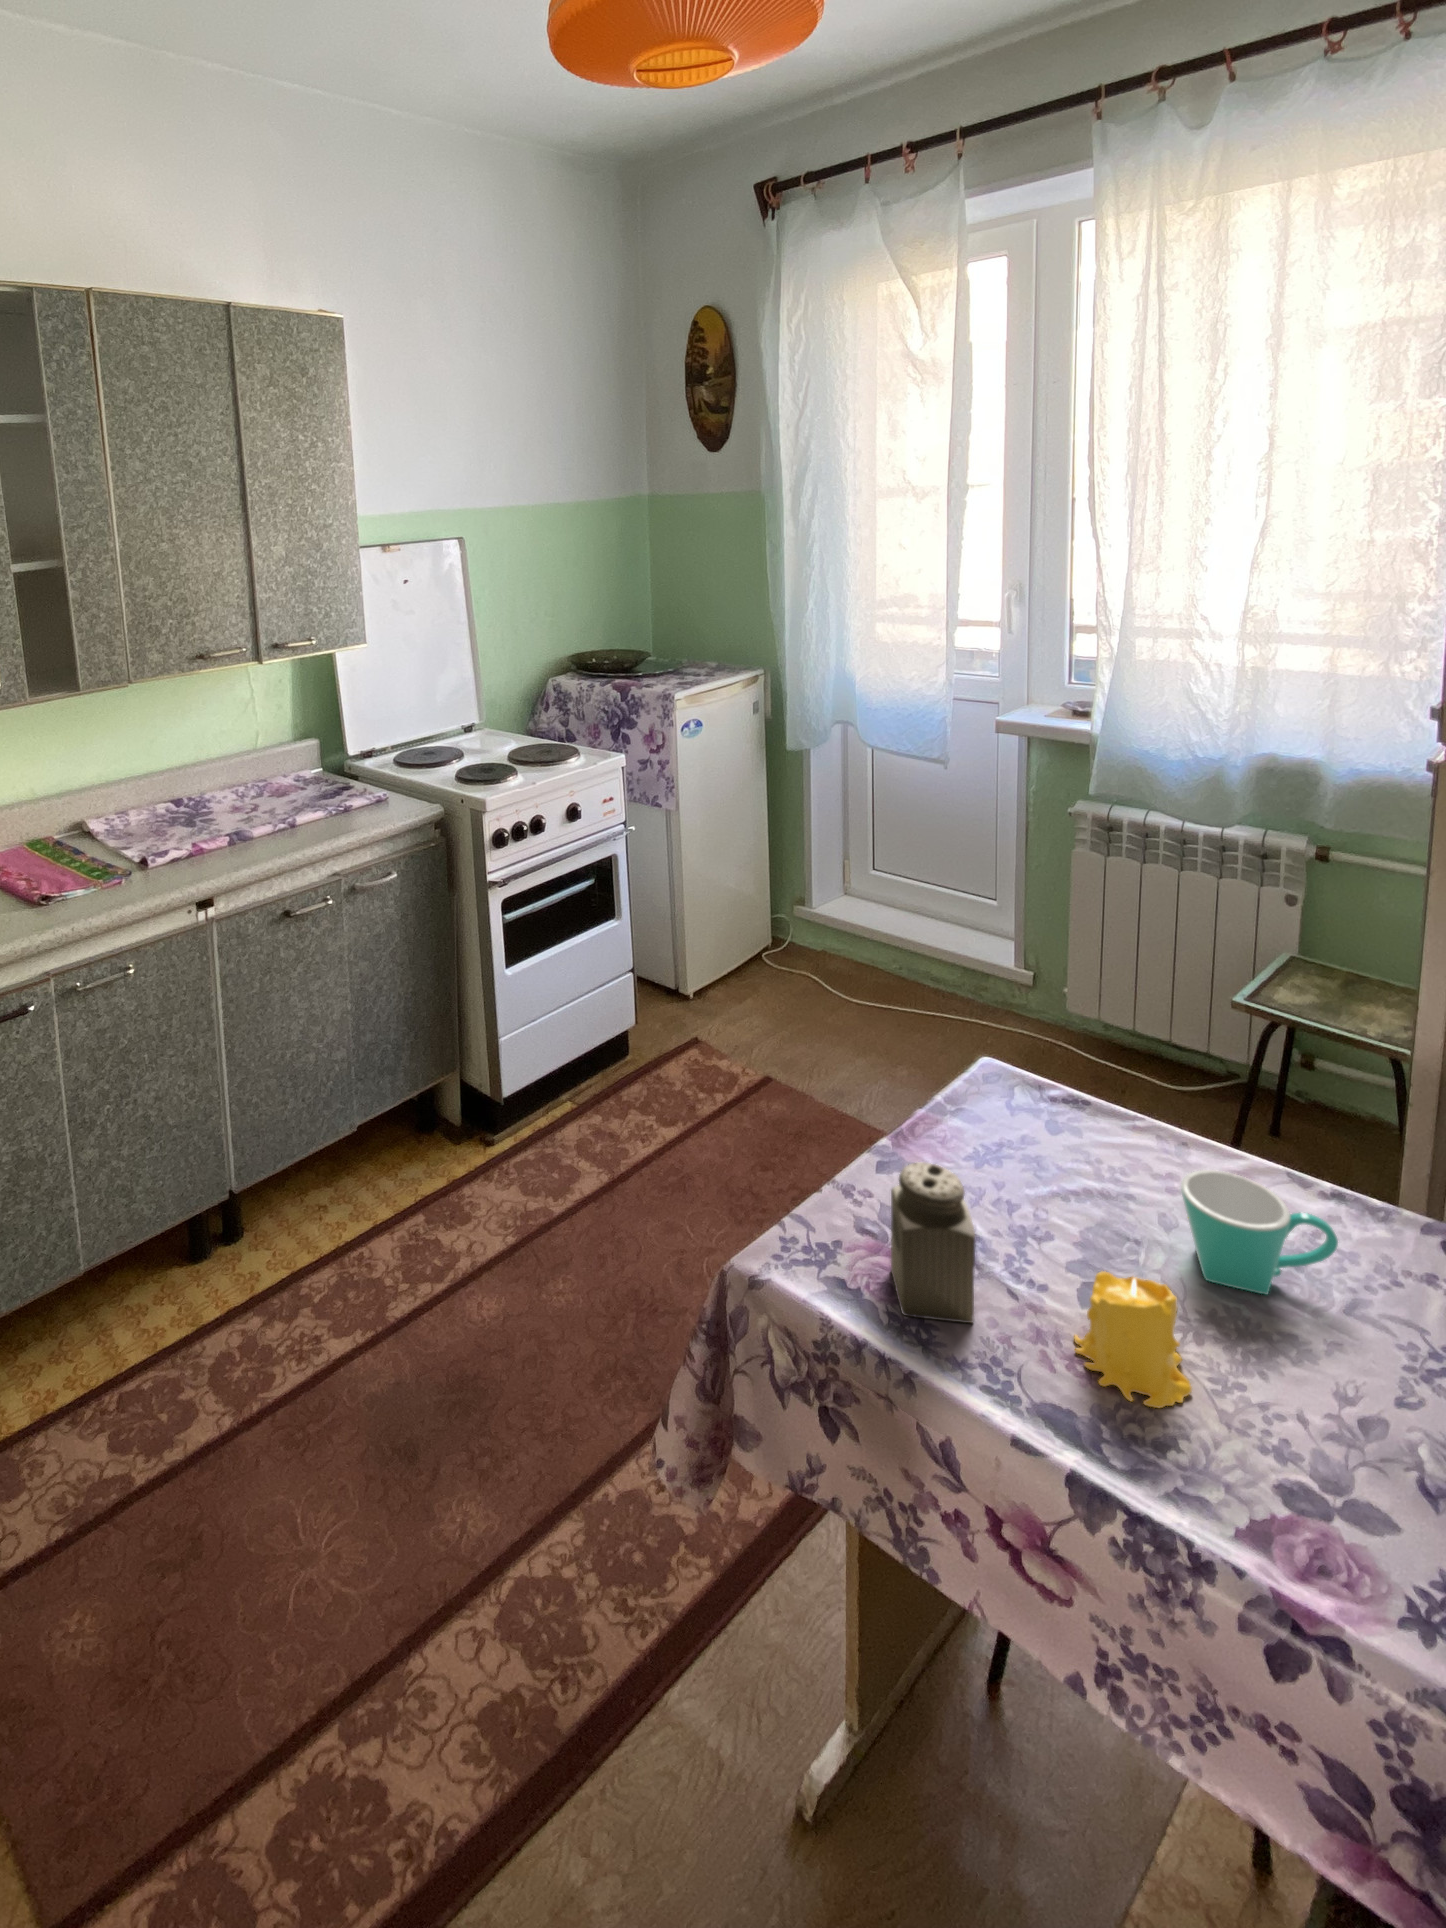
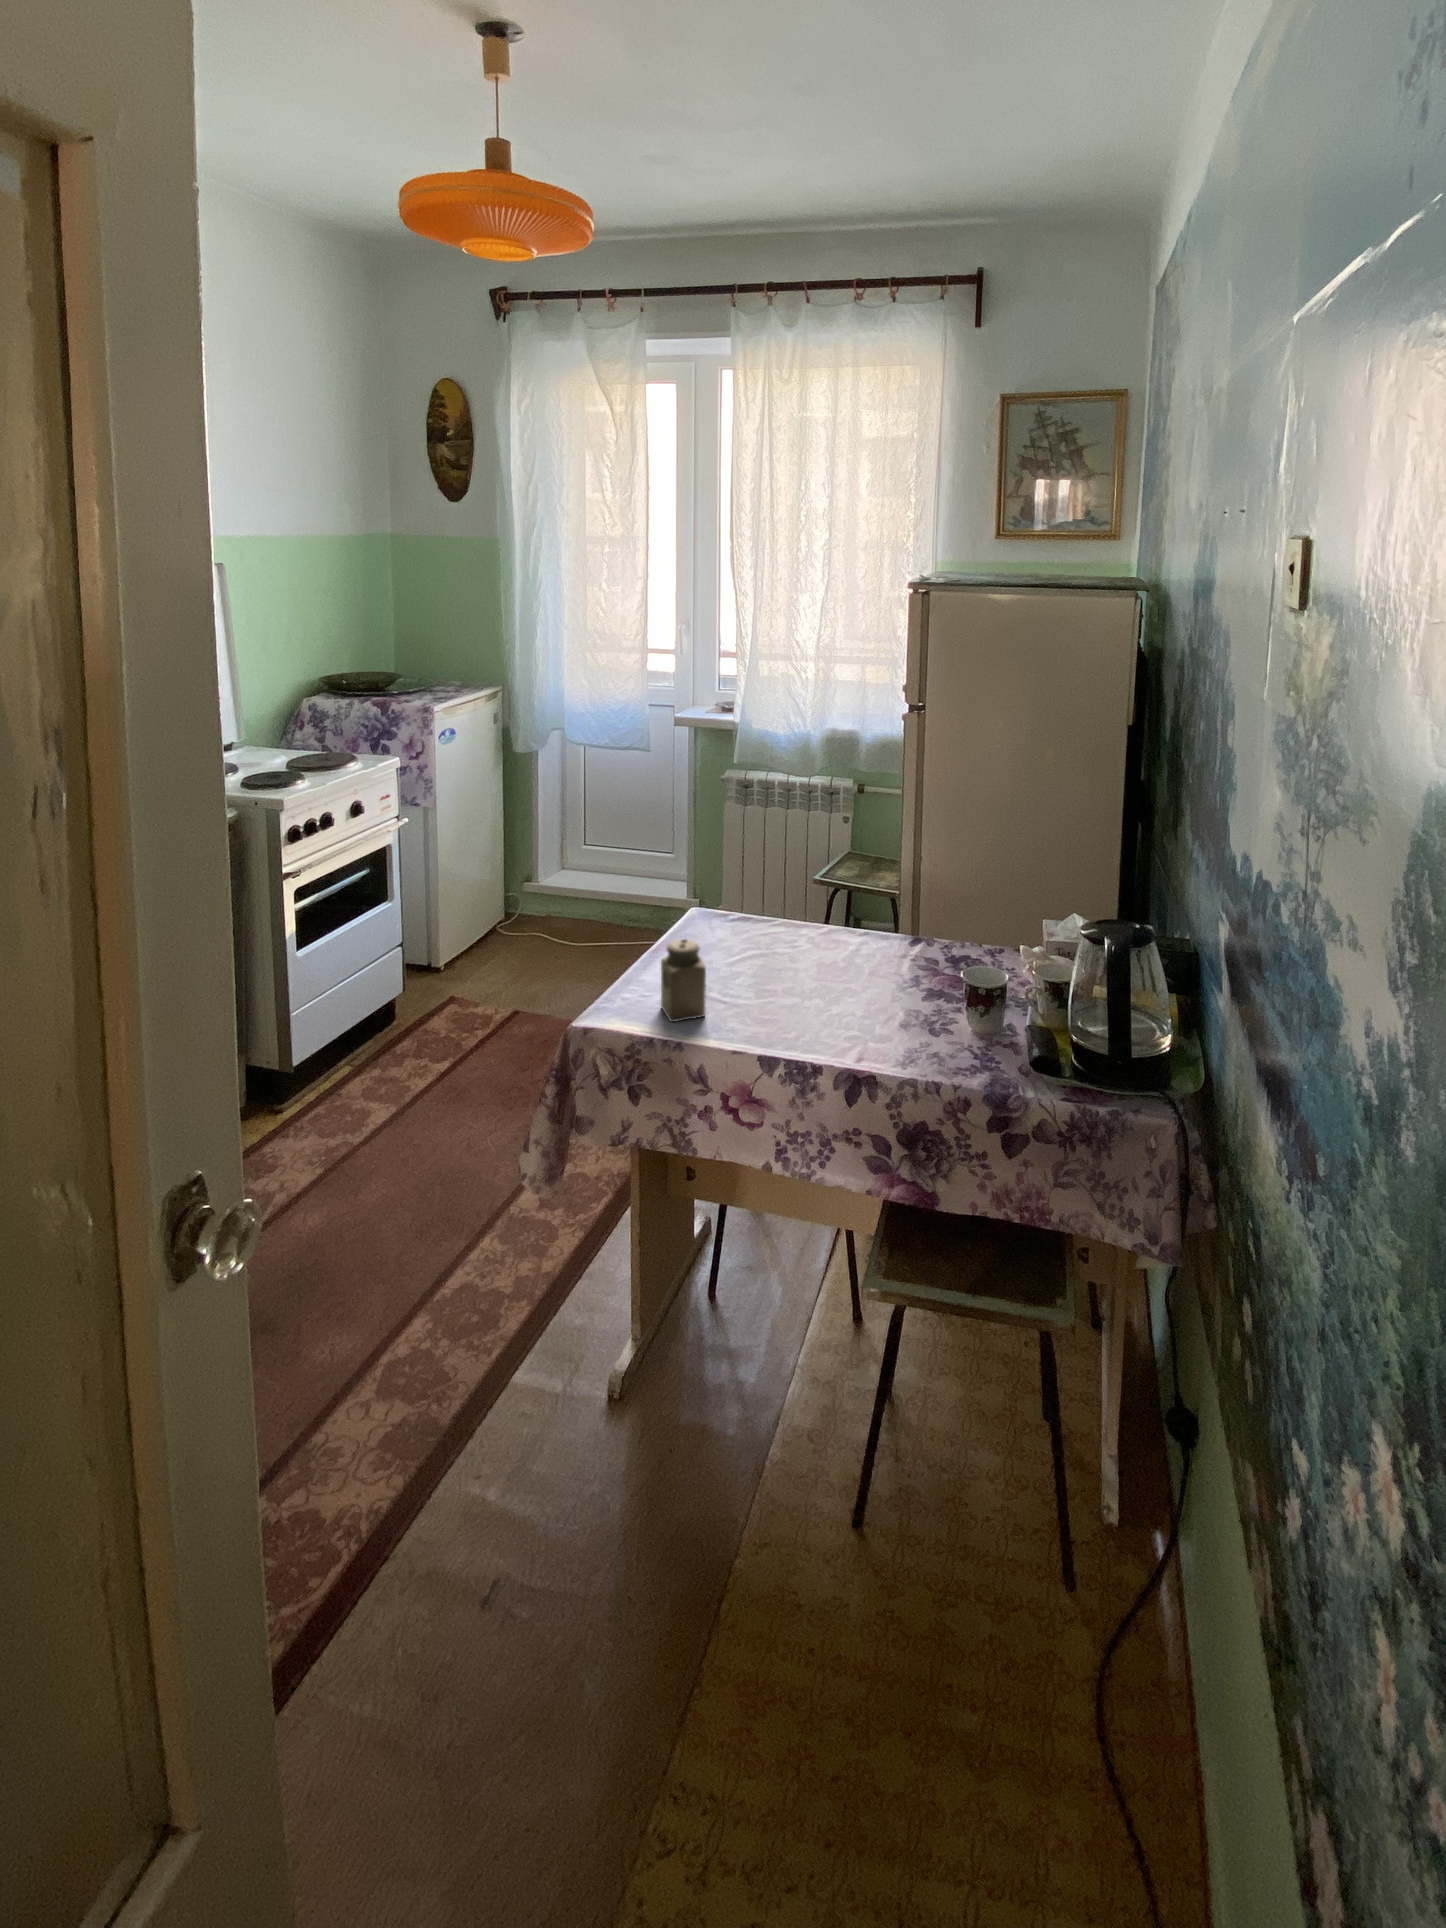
mug: present [1181,1170,1338,1294] -> none [795,923,858,976]
candle: present [1074,1271,1192,1408] -> none [751,965,802,1024]

